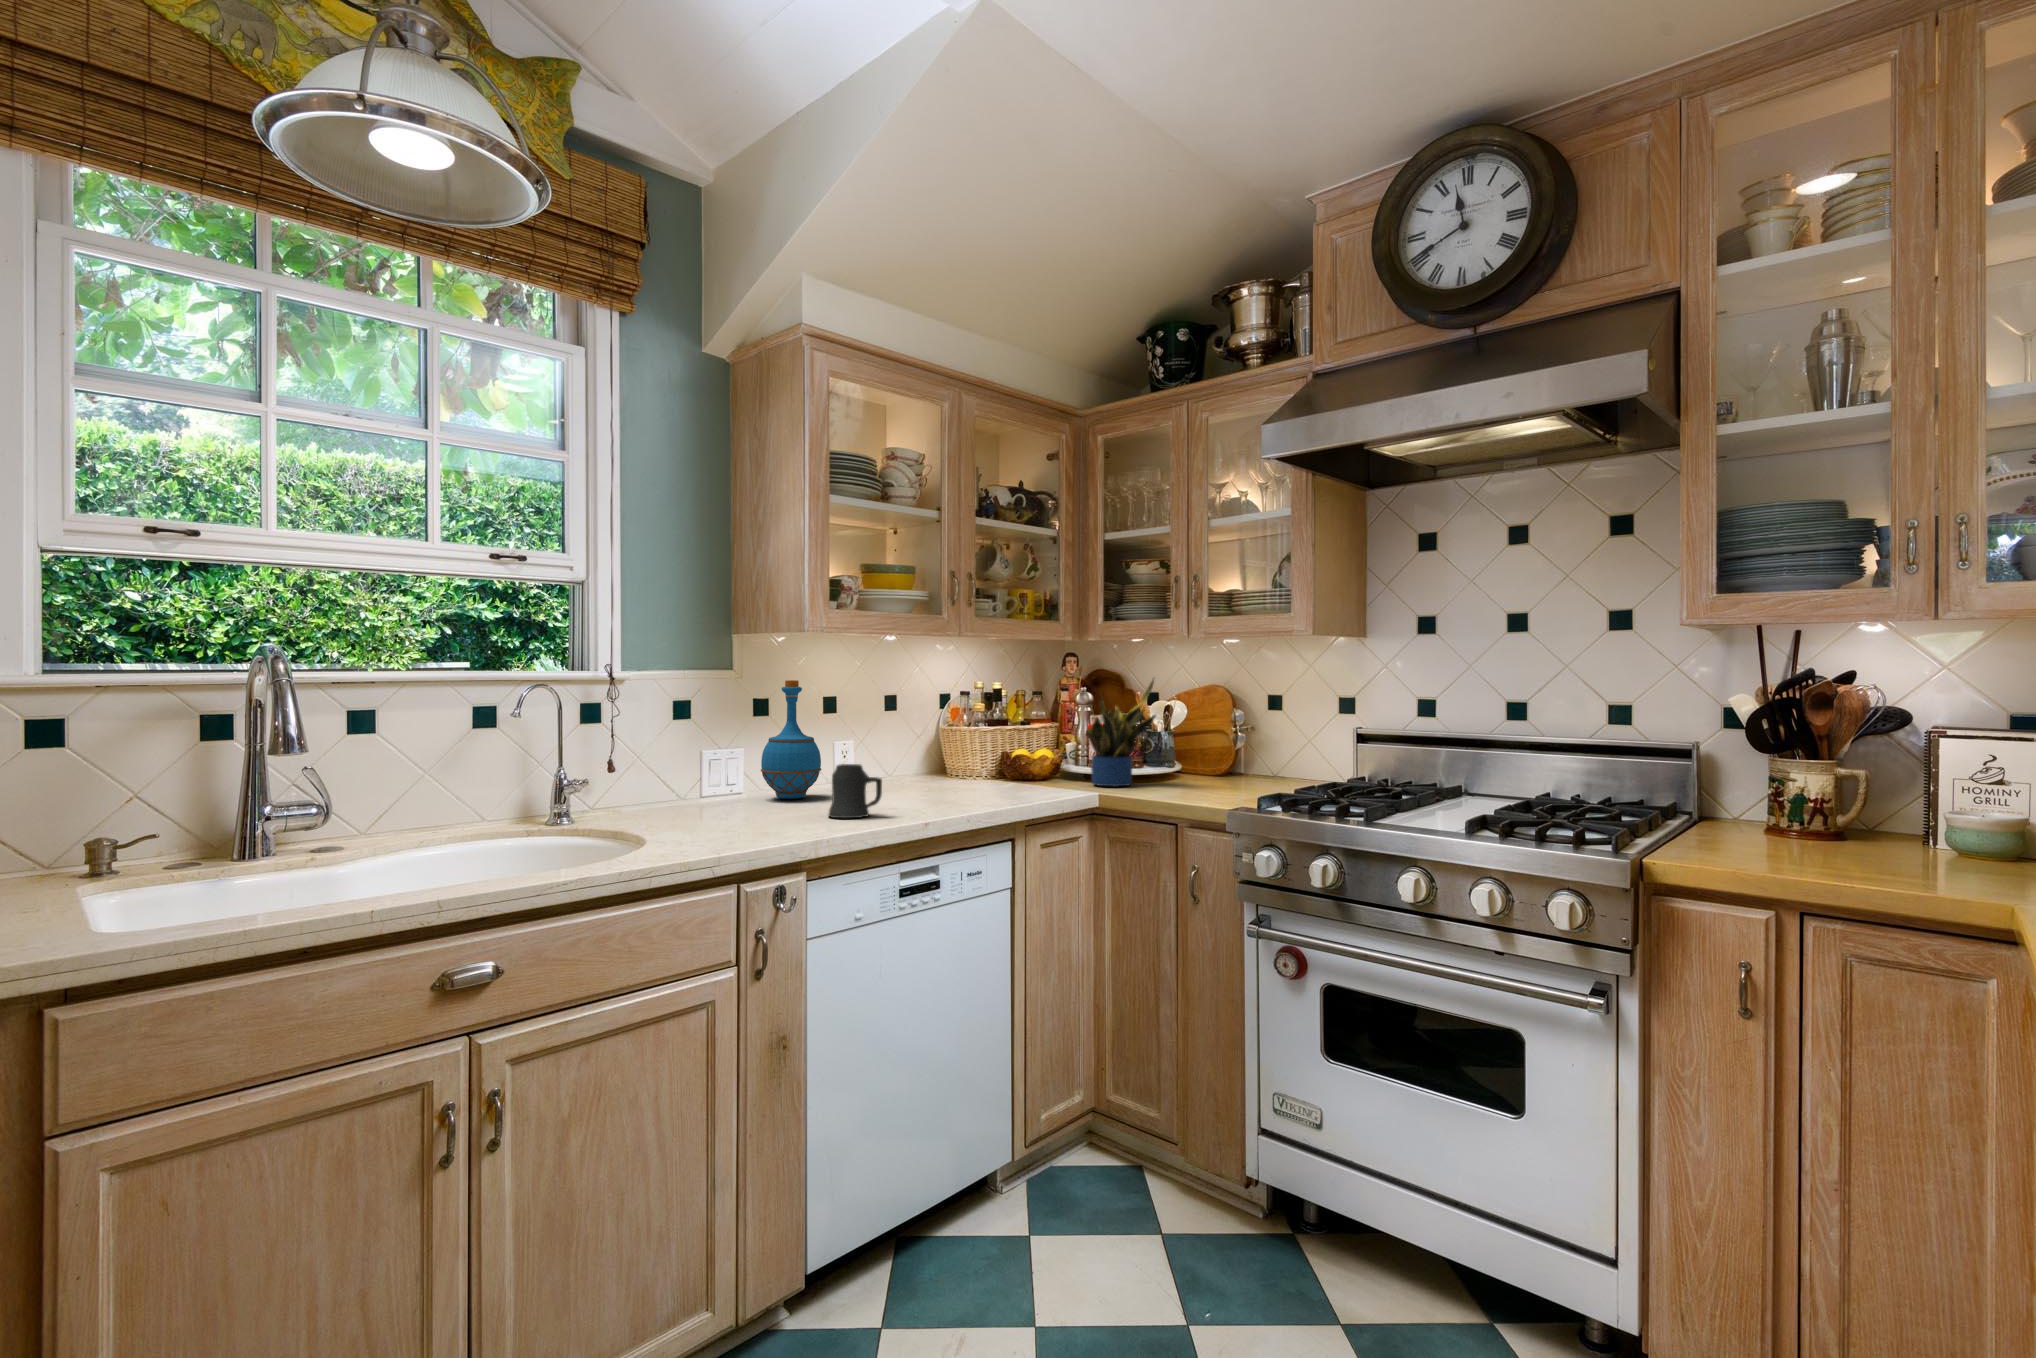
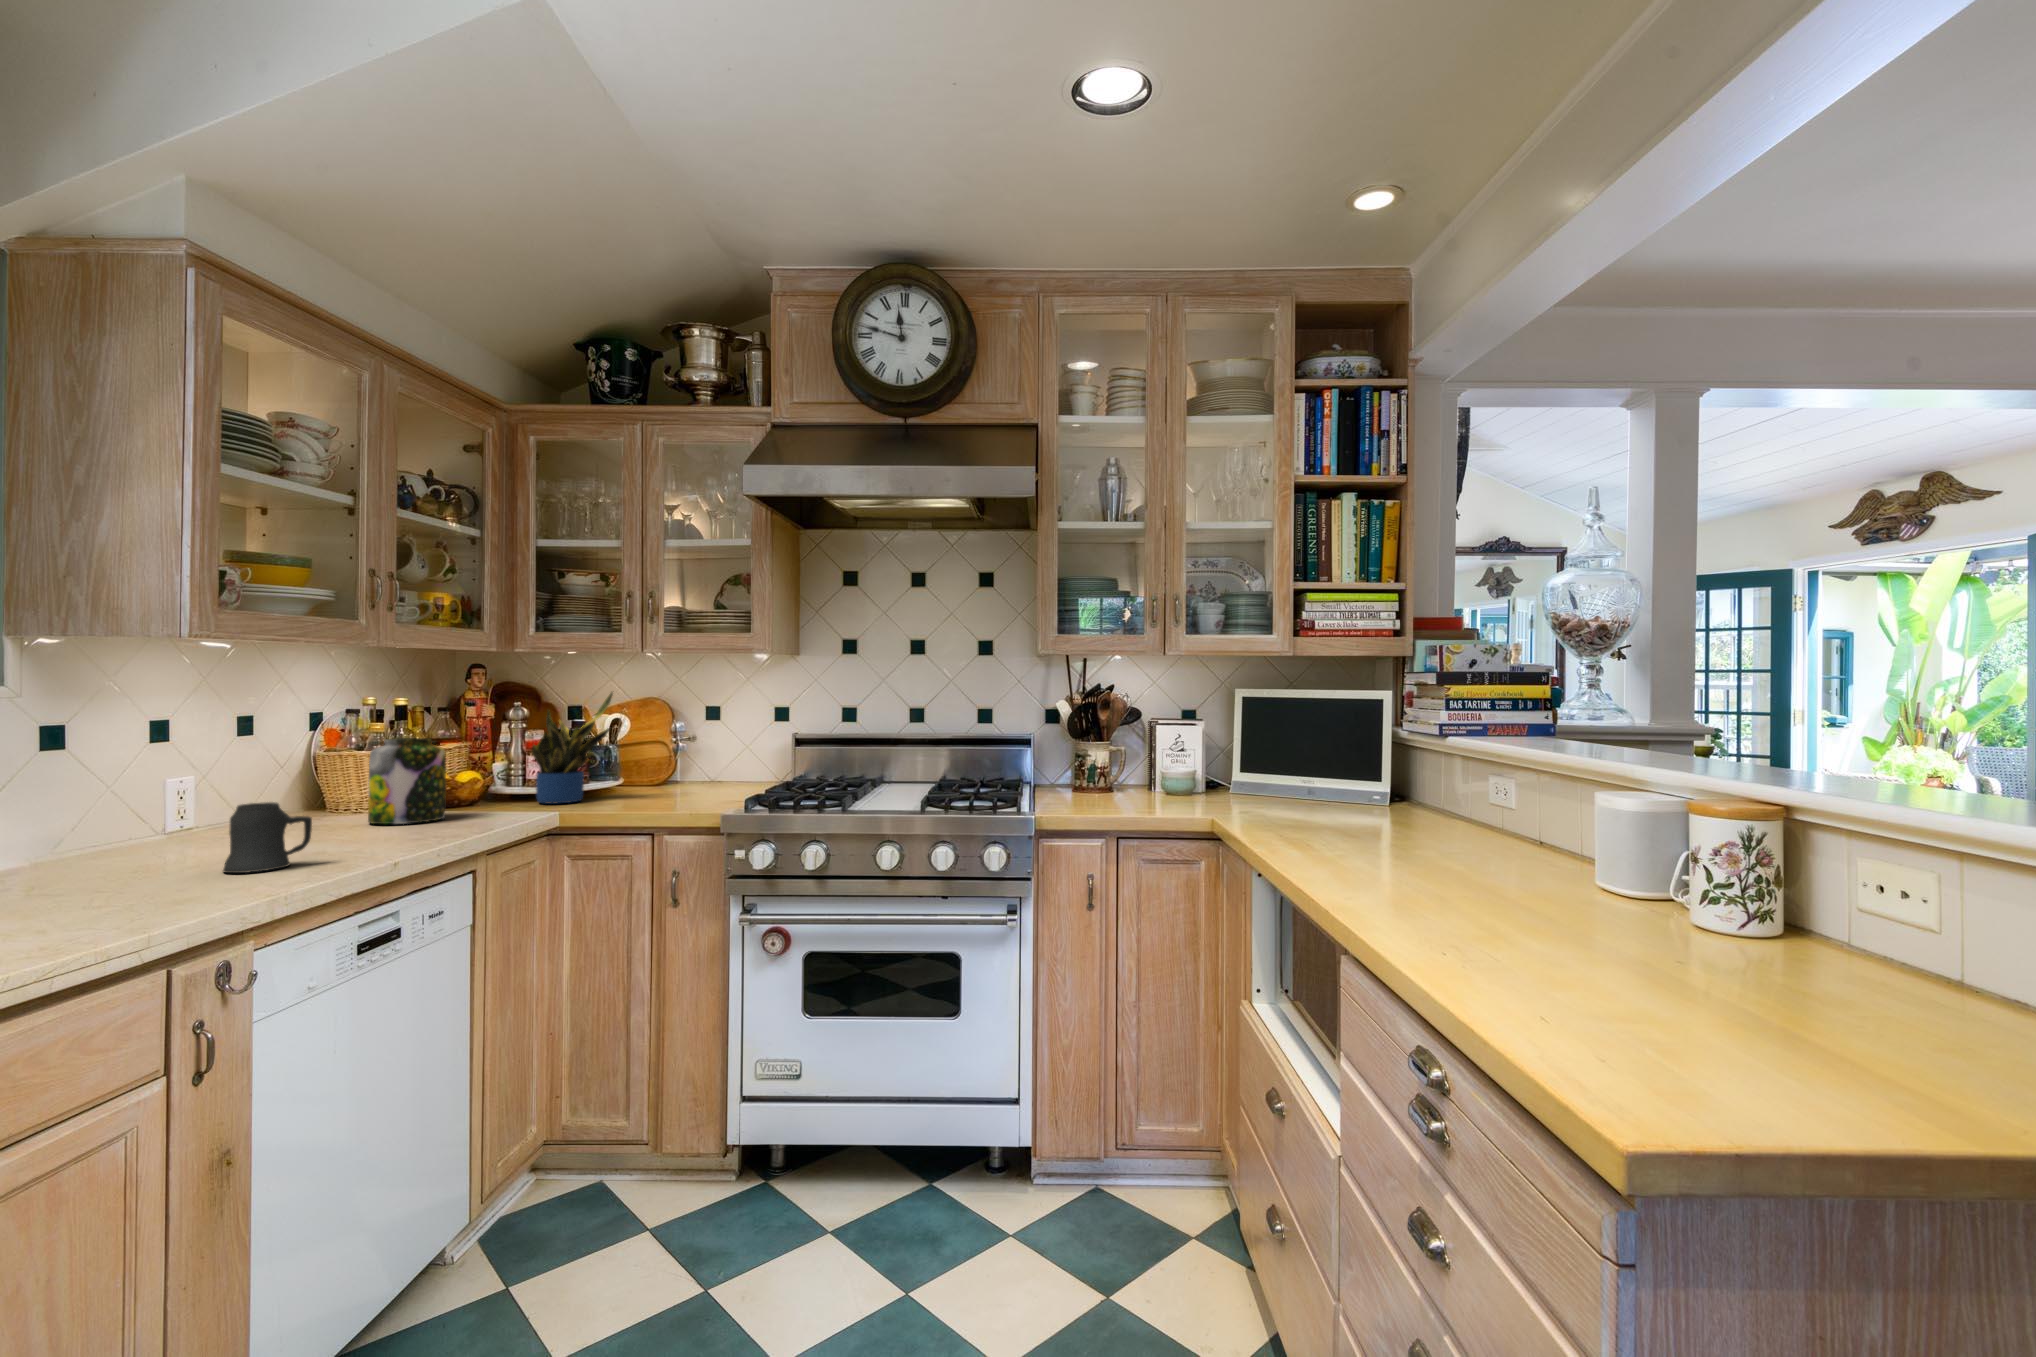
bottle: present [761,680,821,799] -> none [46,698,163,860]
jar: none [956,718,1010,792] -> present [368,738,446,824]

